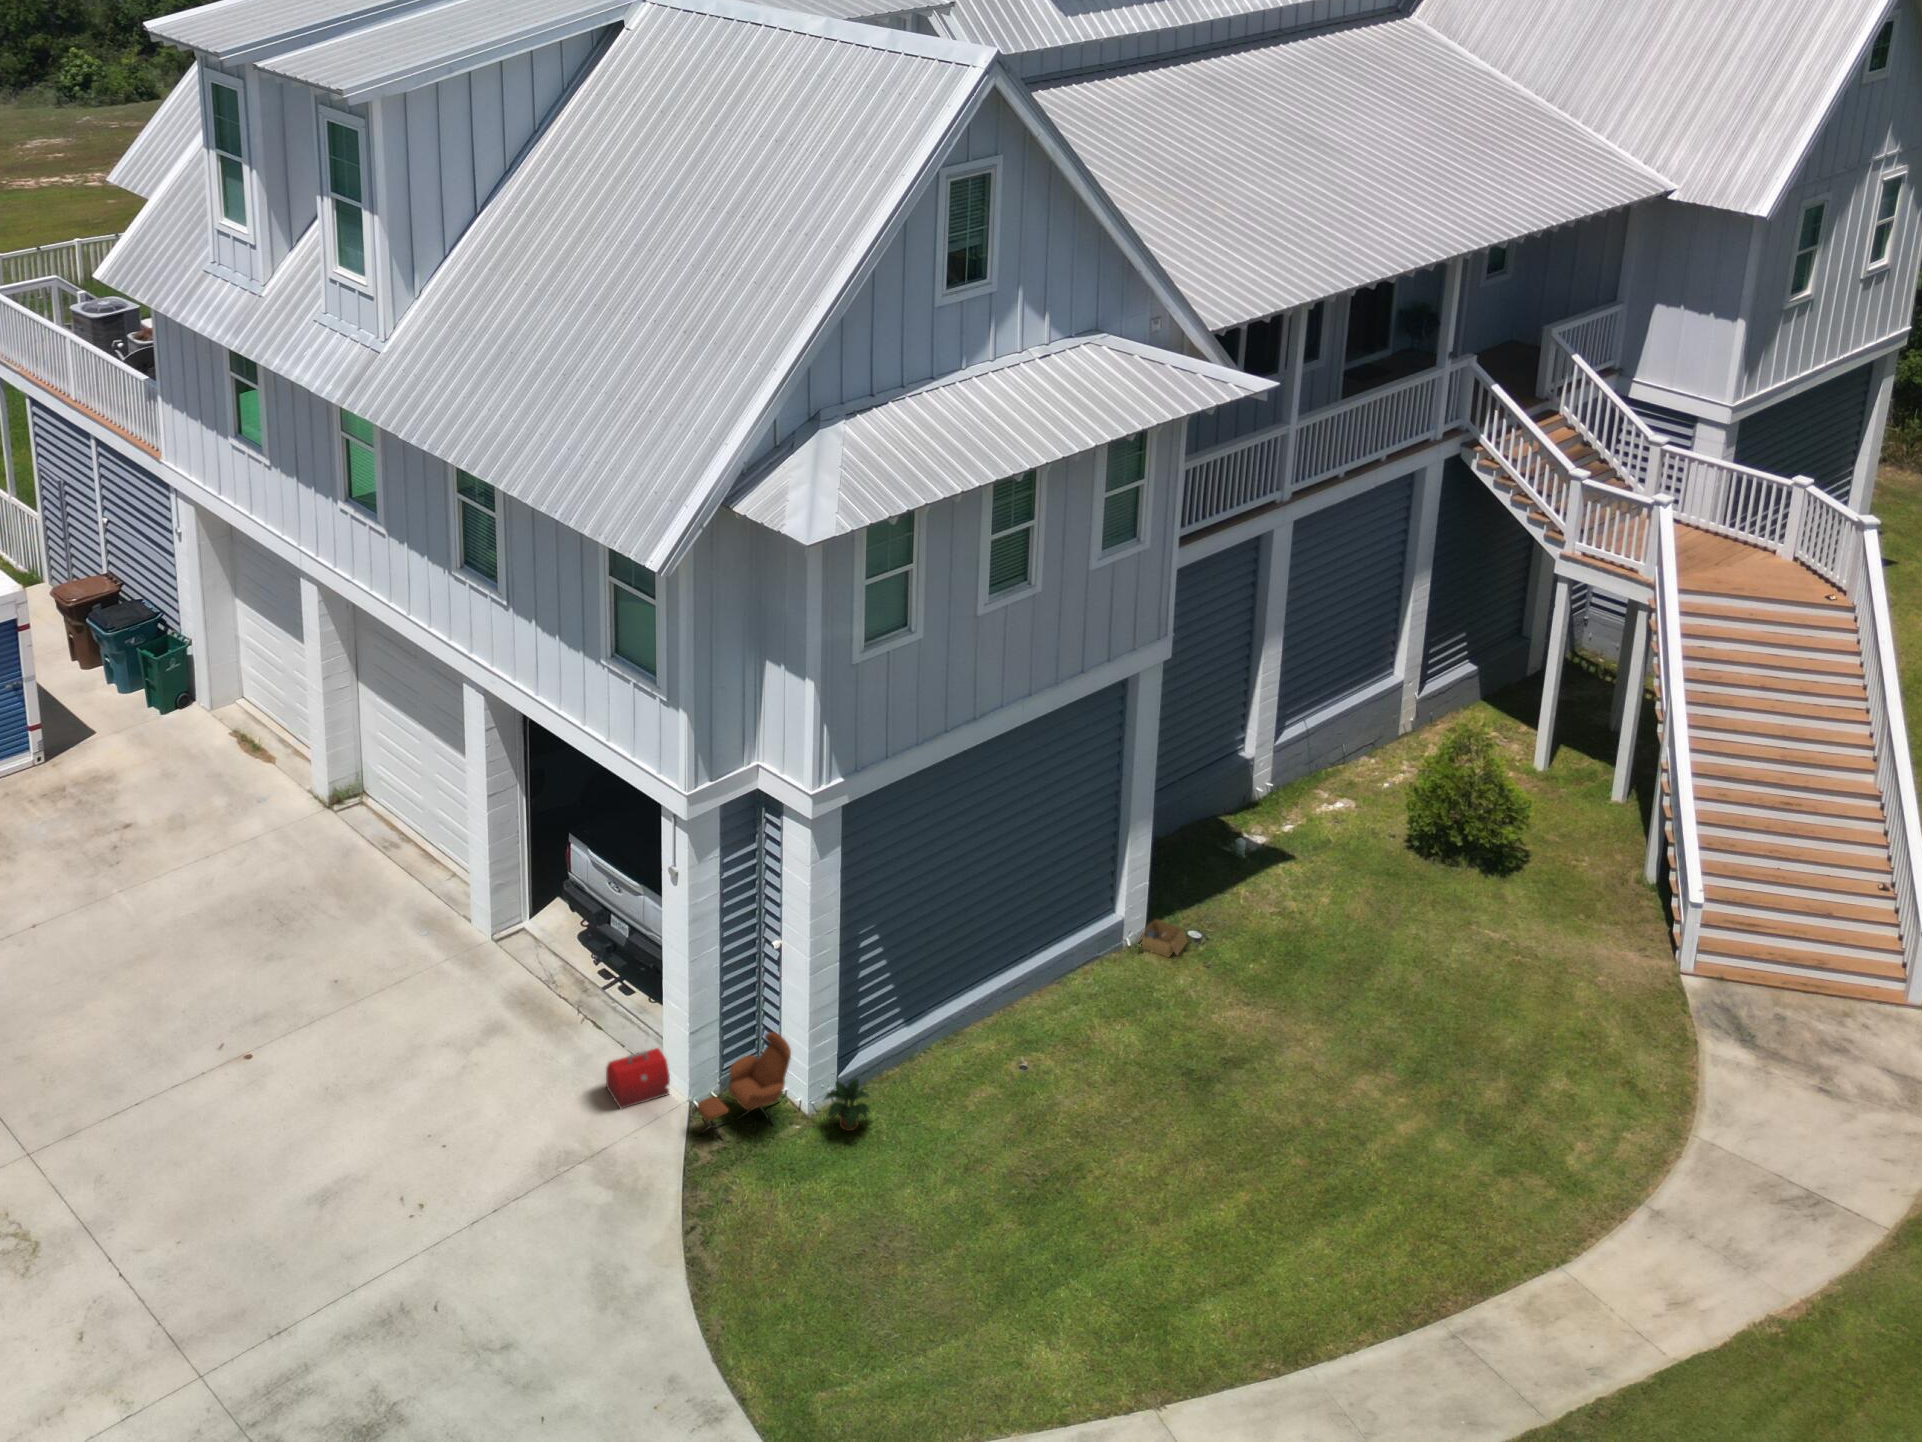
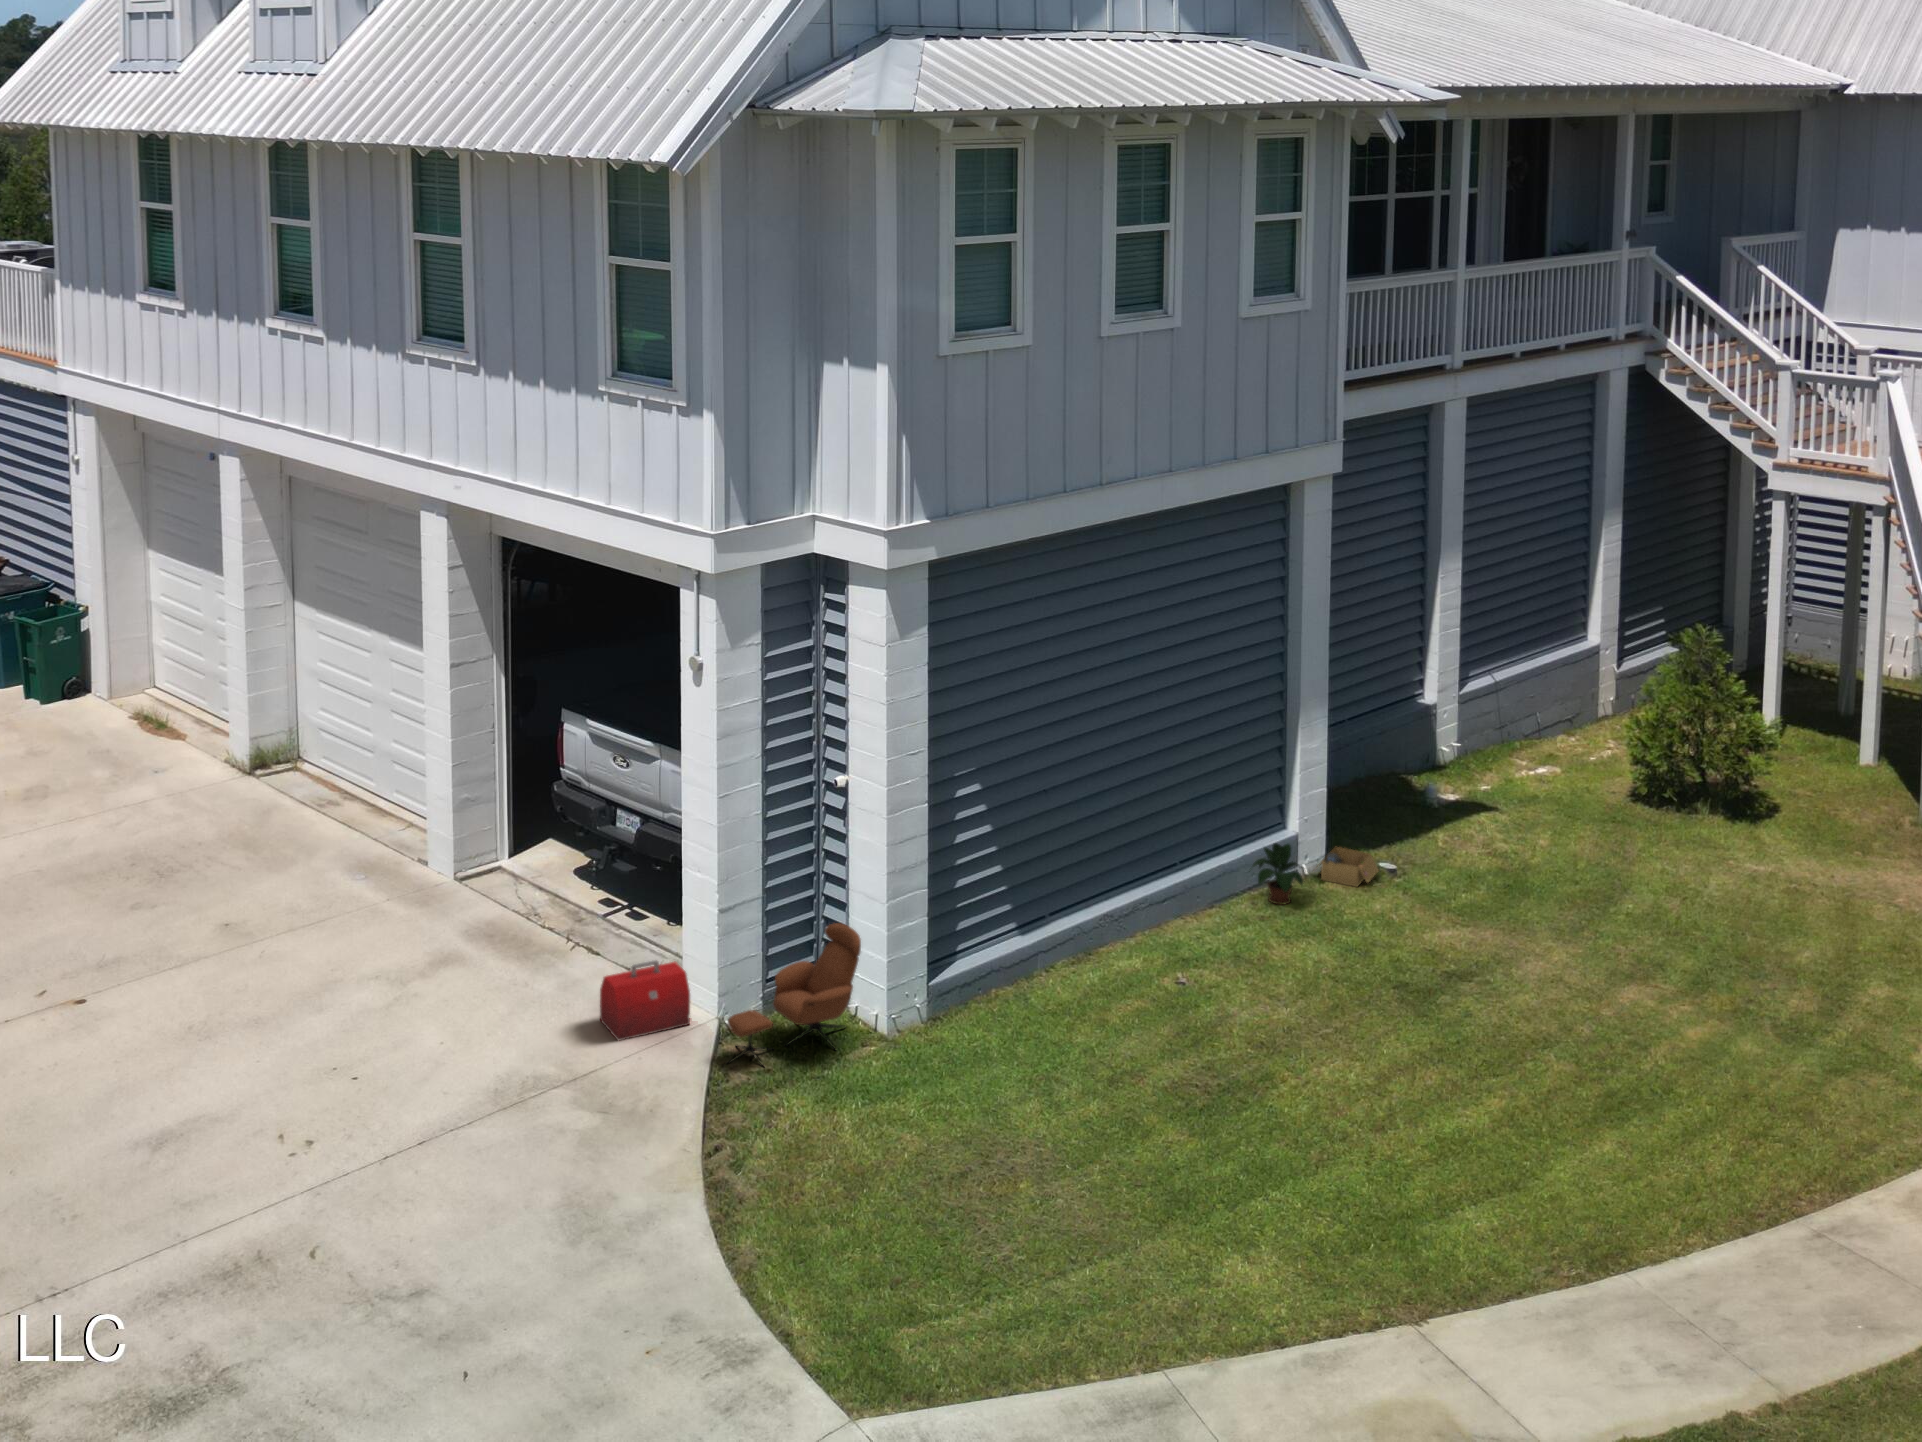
potted plant: present [824,1078,871,1131] -> present [1250,843,1303,904]

